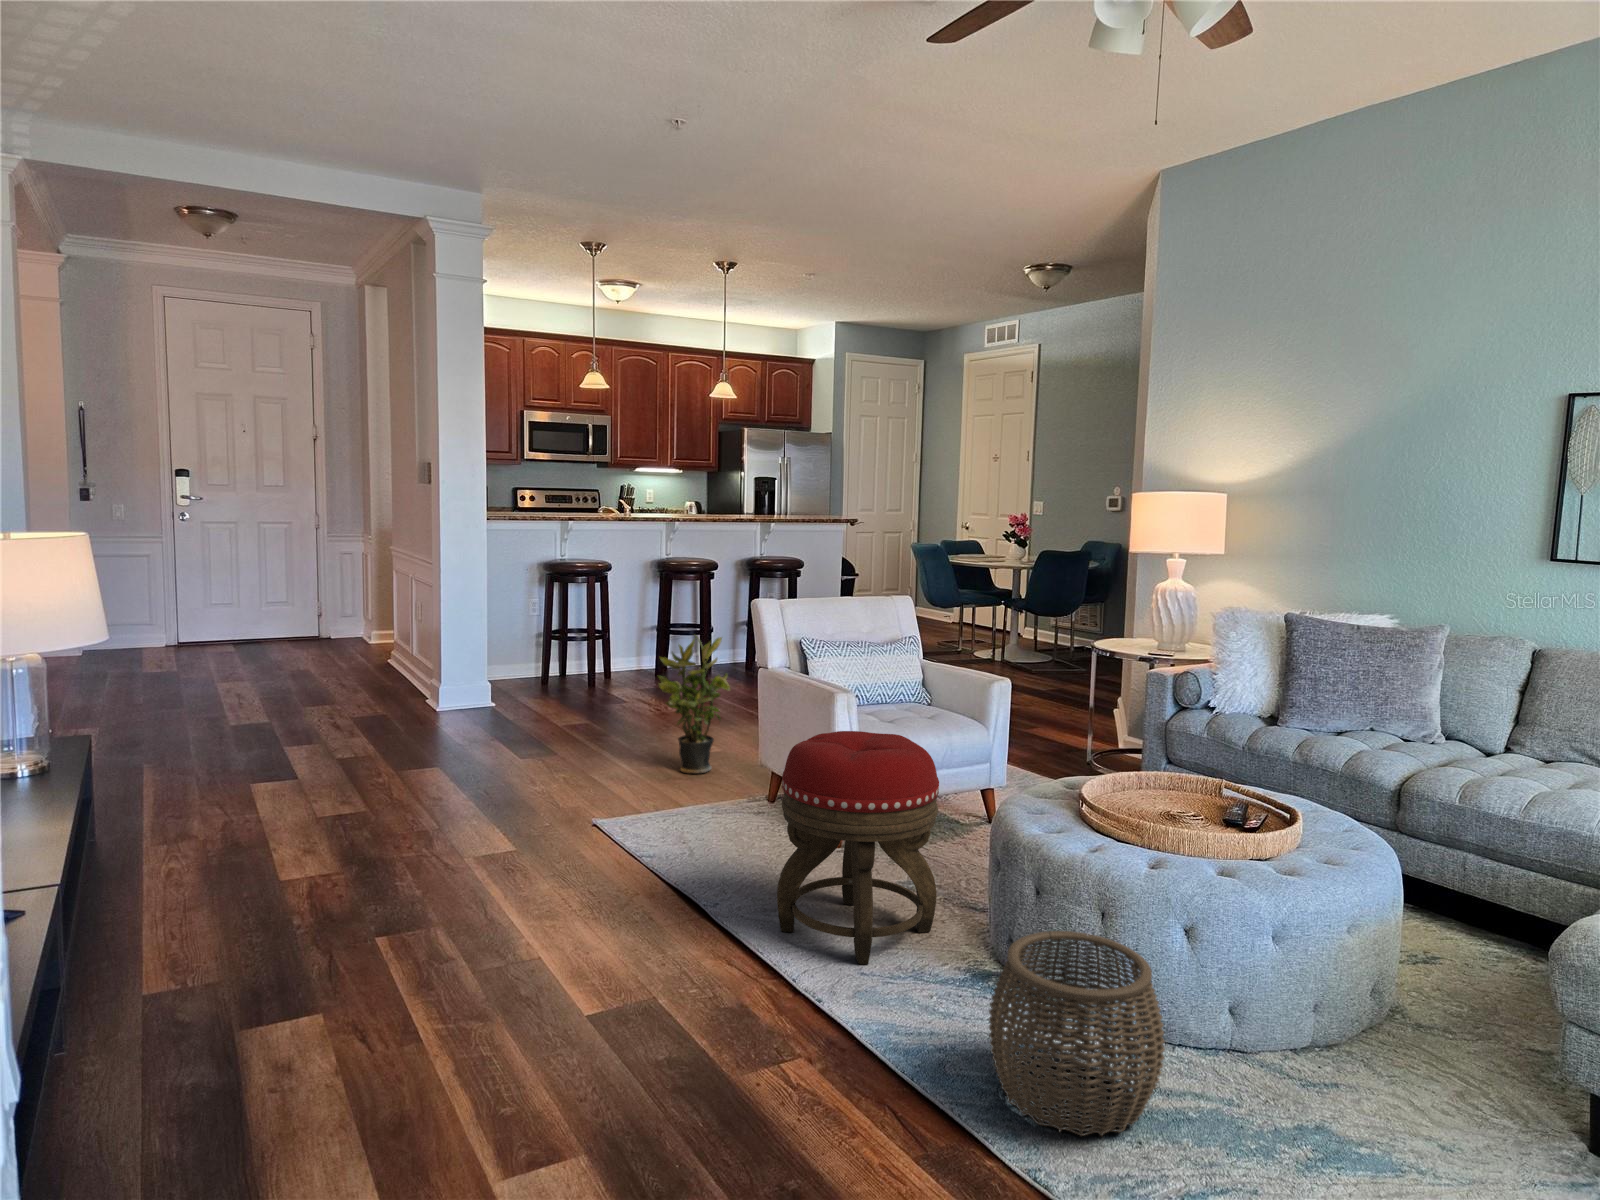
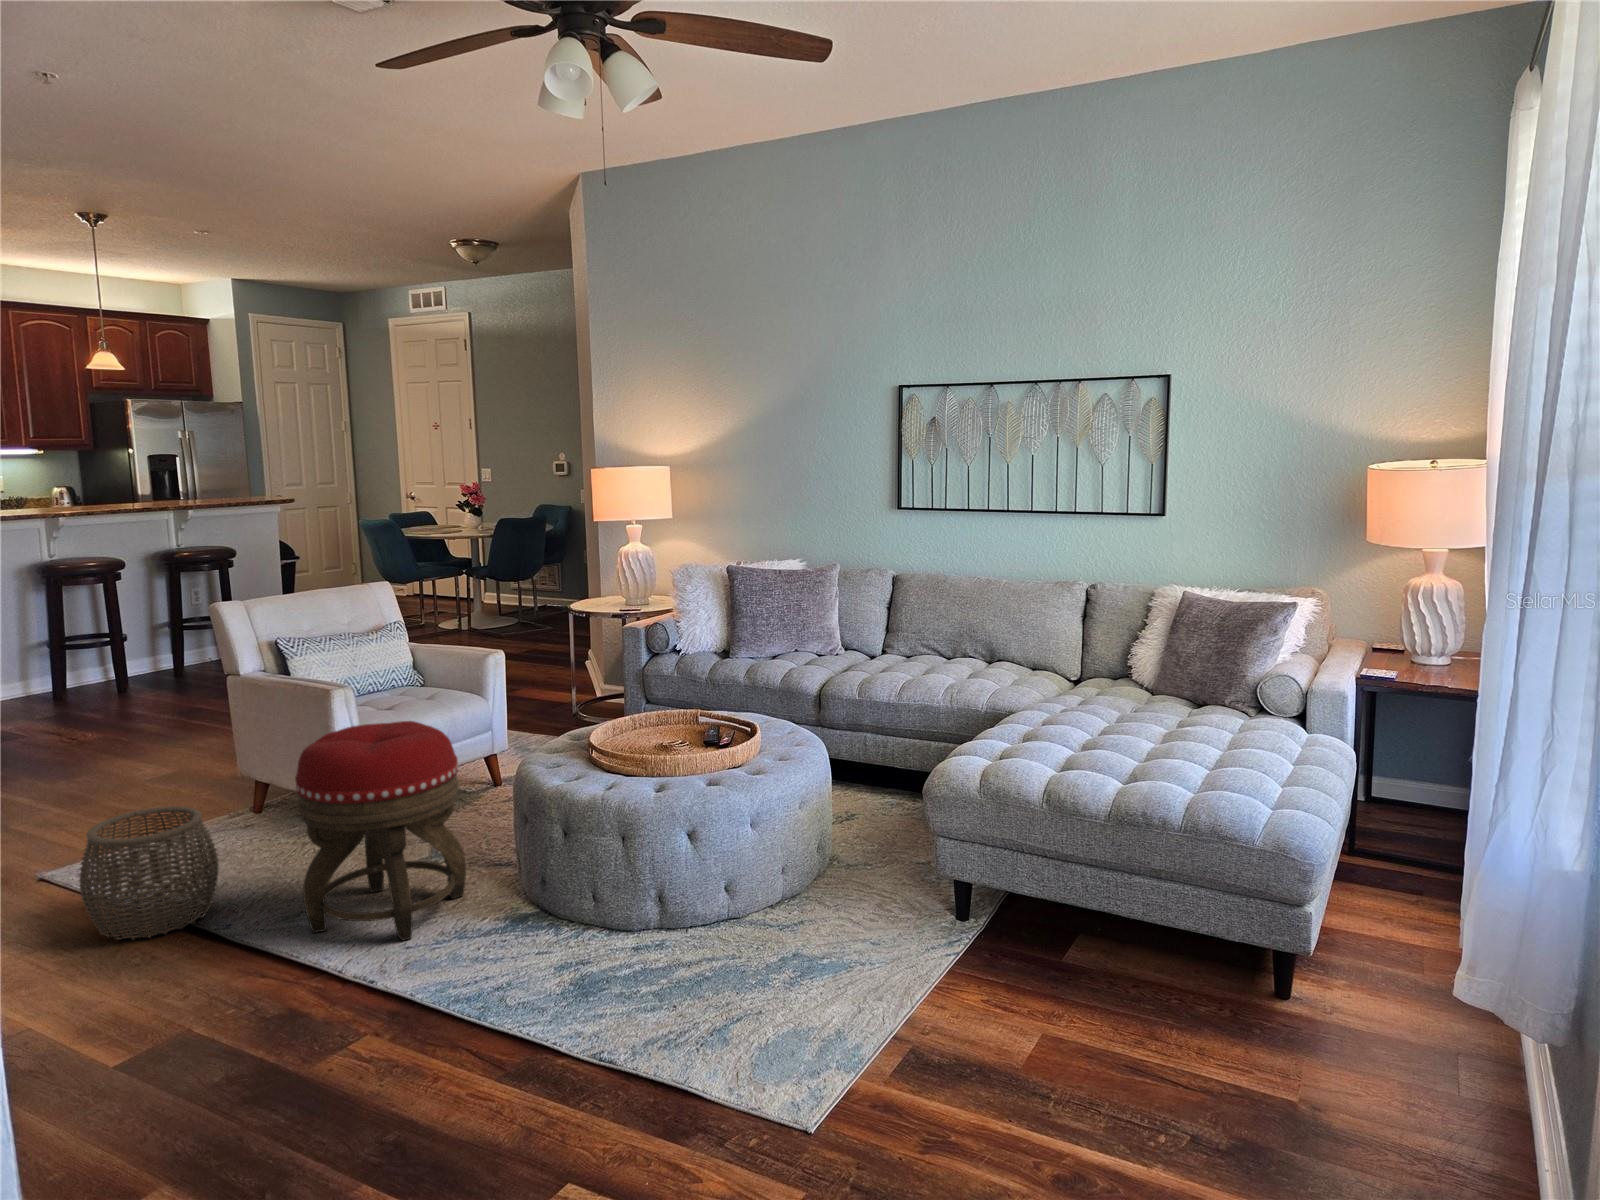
potted plant: present [658,636,730,774] -> none [88,647,187,804]
woven basket: present [989,931,1165,1136] -> present [79,806,219,940]

